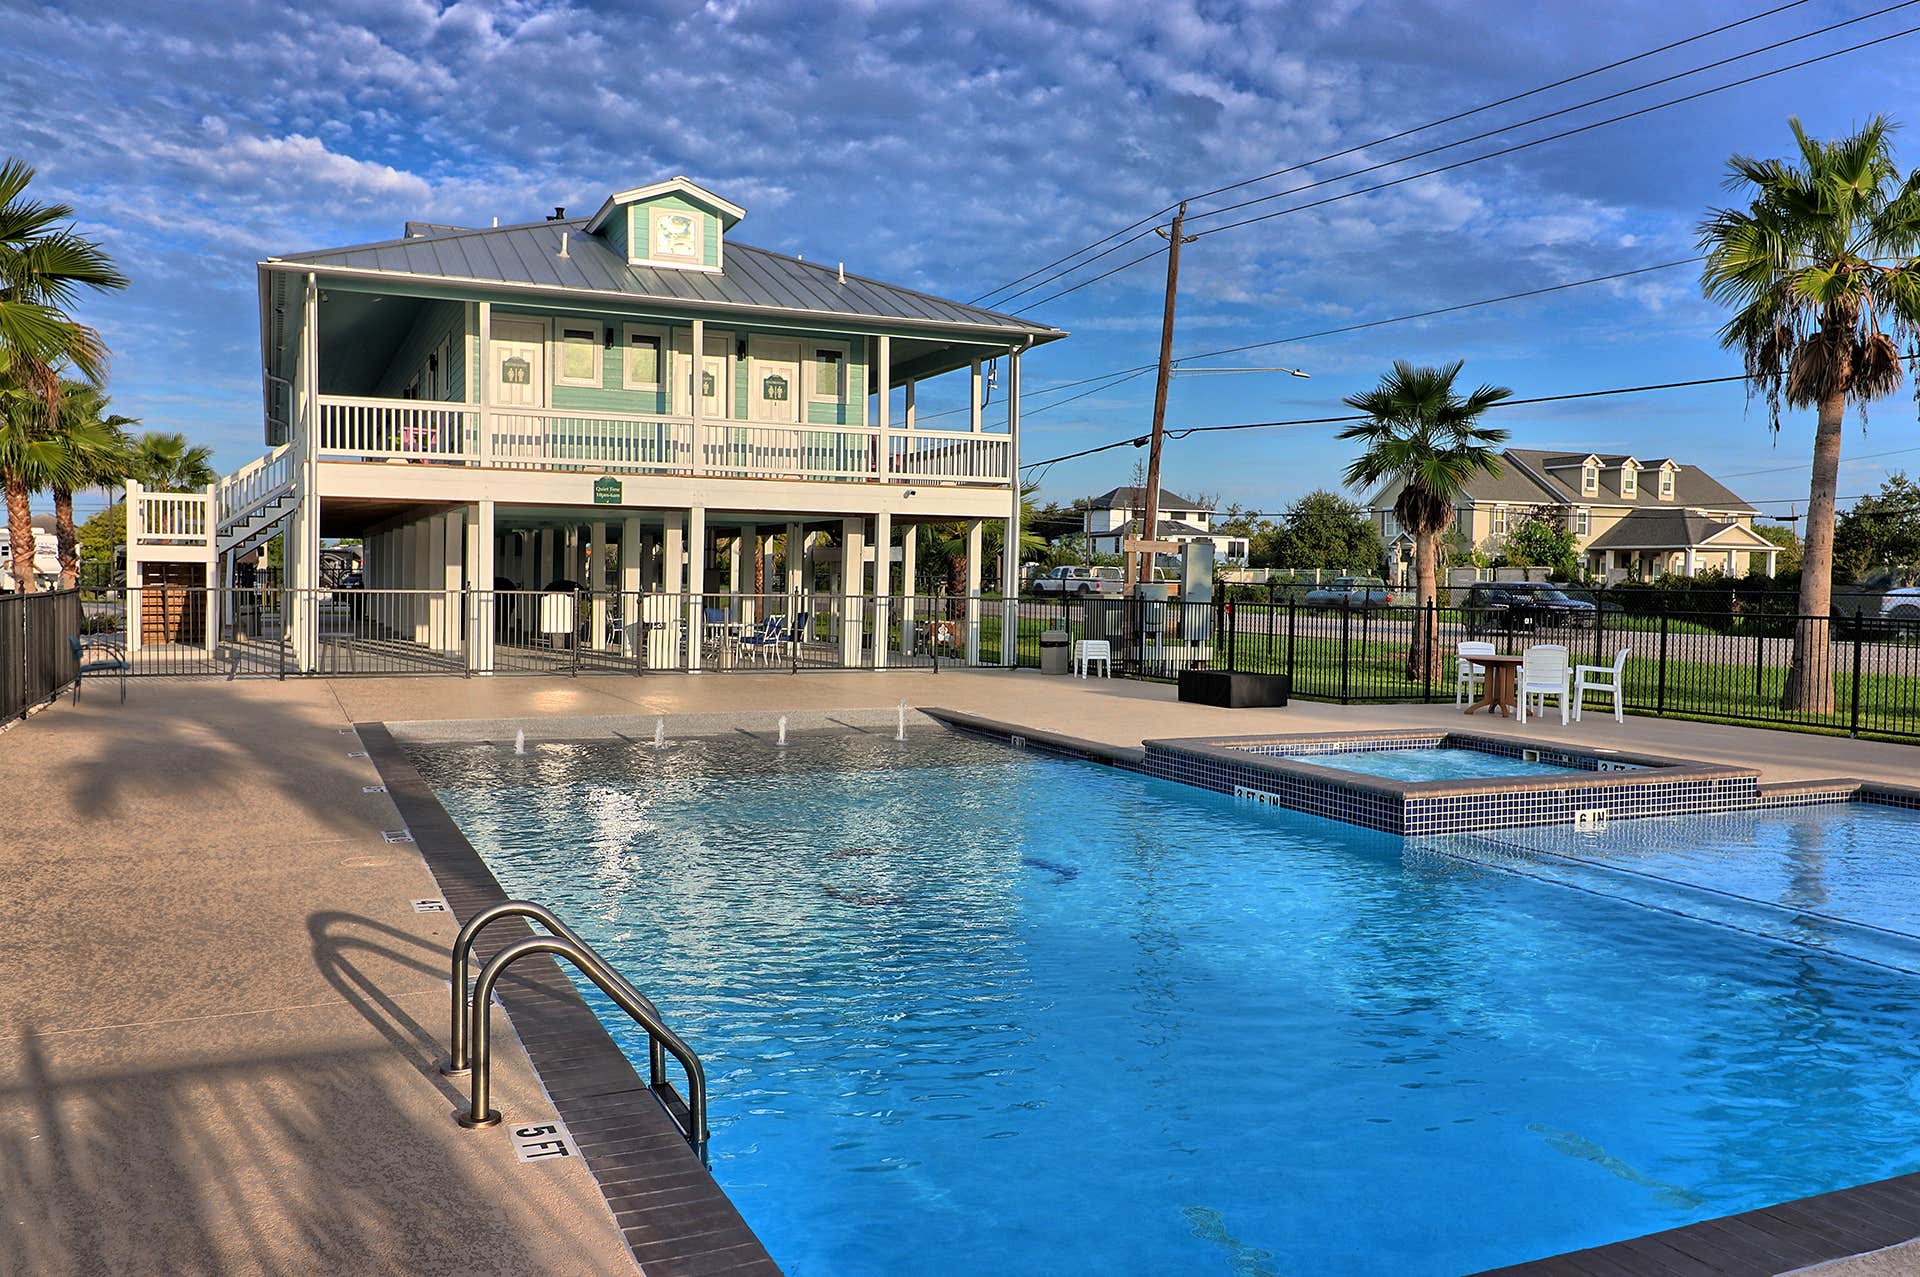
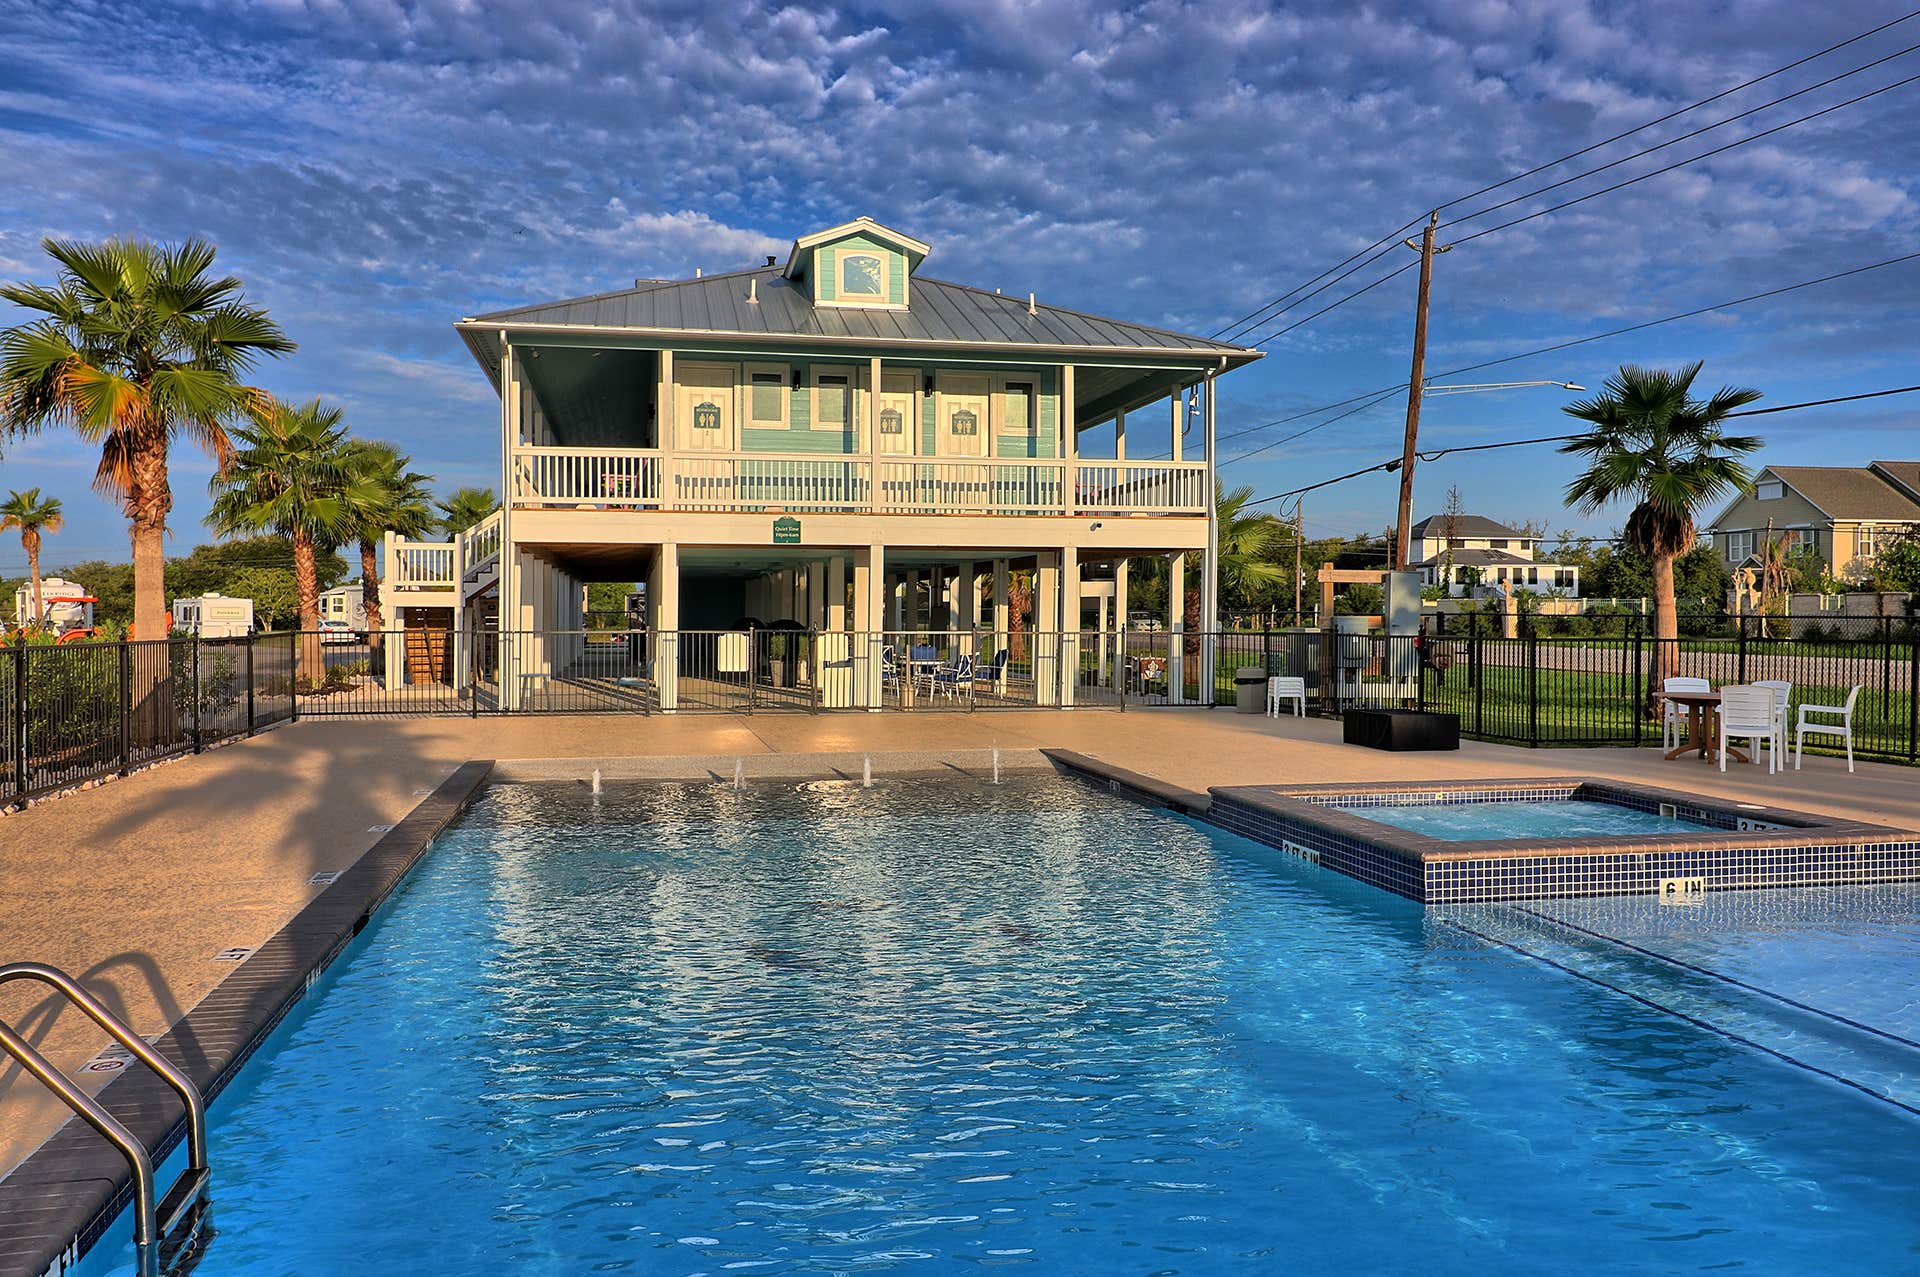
chair: present [68,635,131,707] -> present [613,659,654,713]

